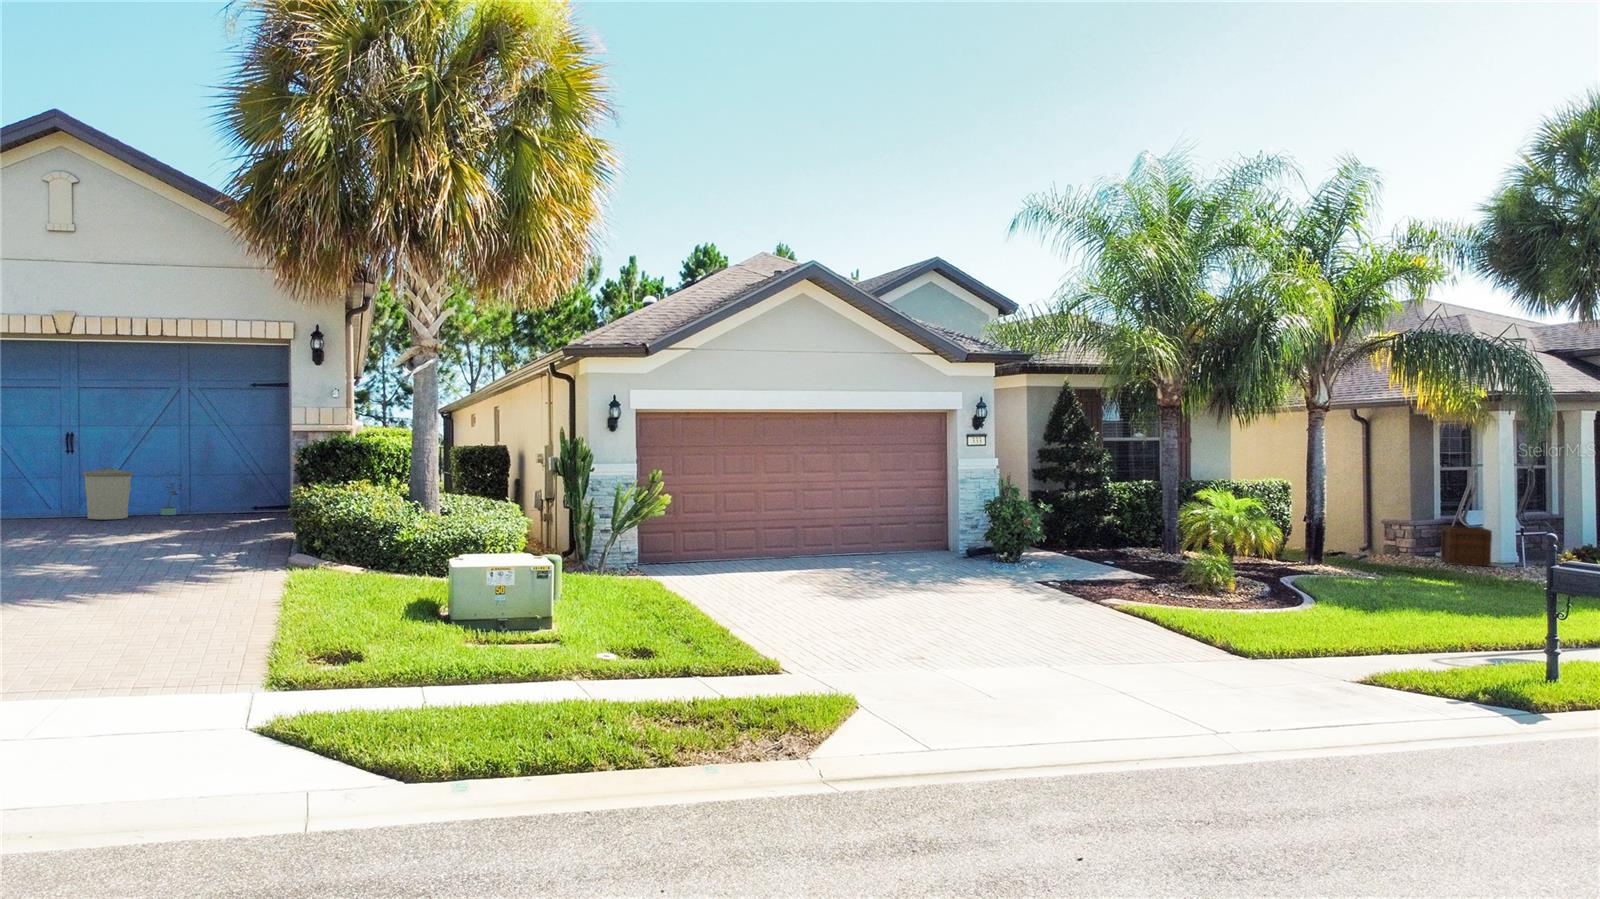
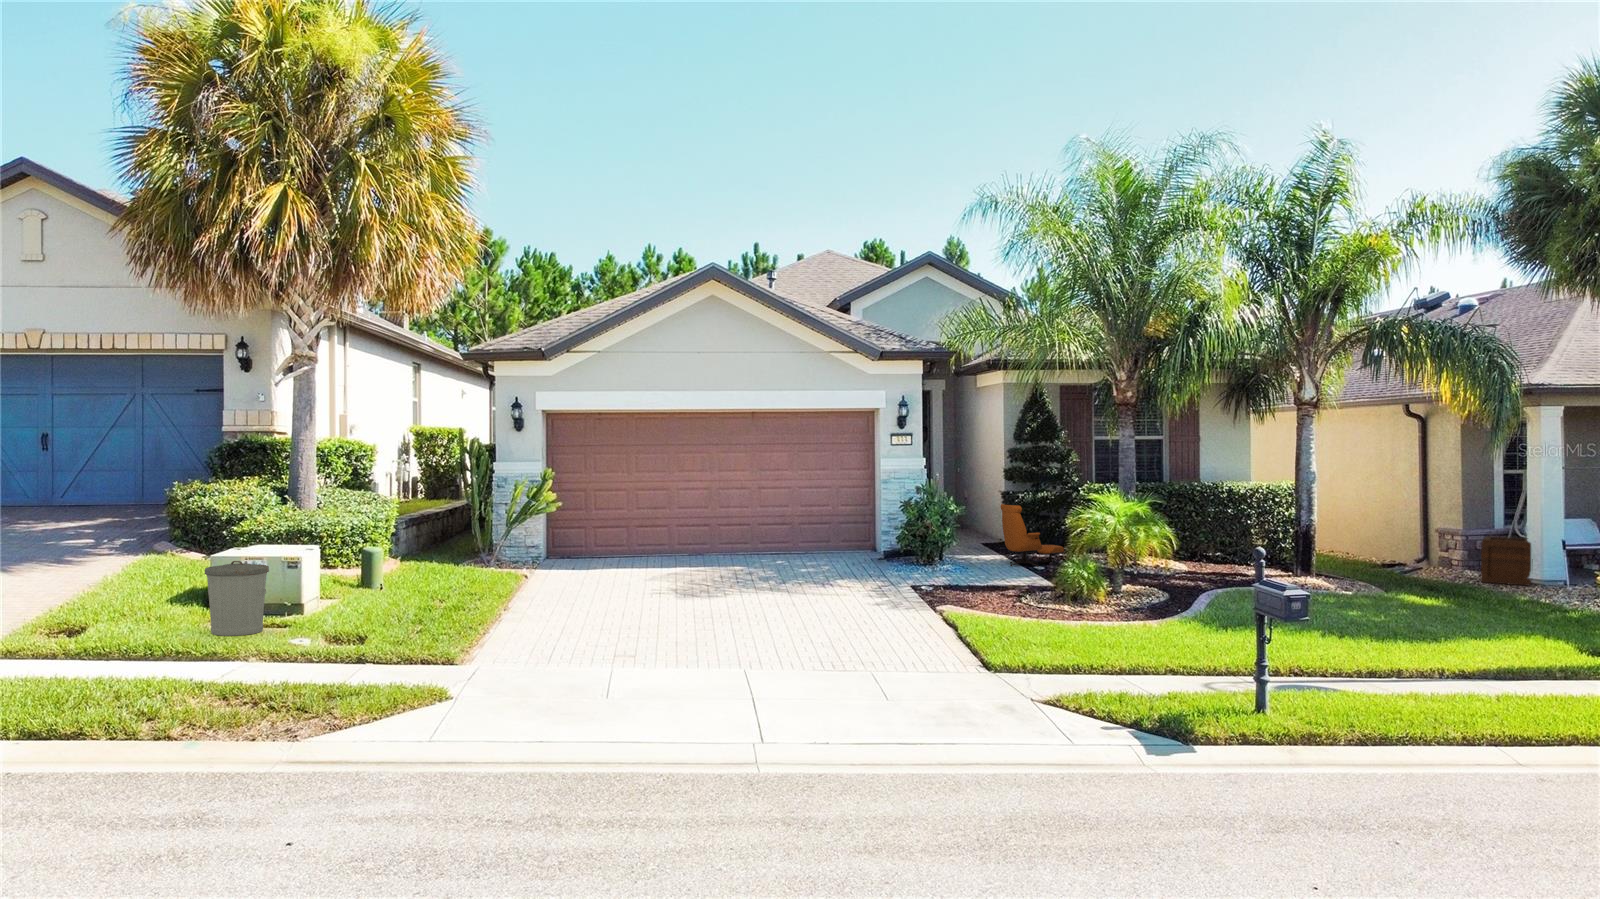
trash can: present [83,467,133,519] -> present [205,561,269,636]
potted plant: present [155,472,182,515] -> none [116,473,142,513]
lounge chair: none [1059,500,1105,557] -> present [1001,504,1064,567]

